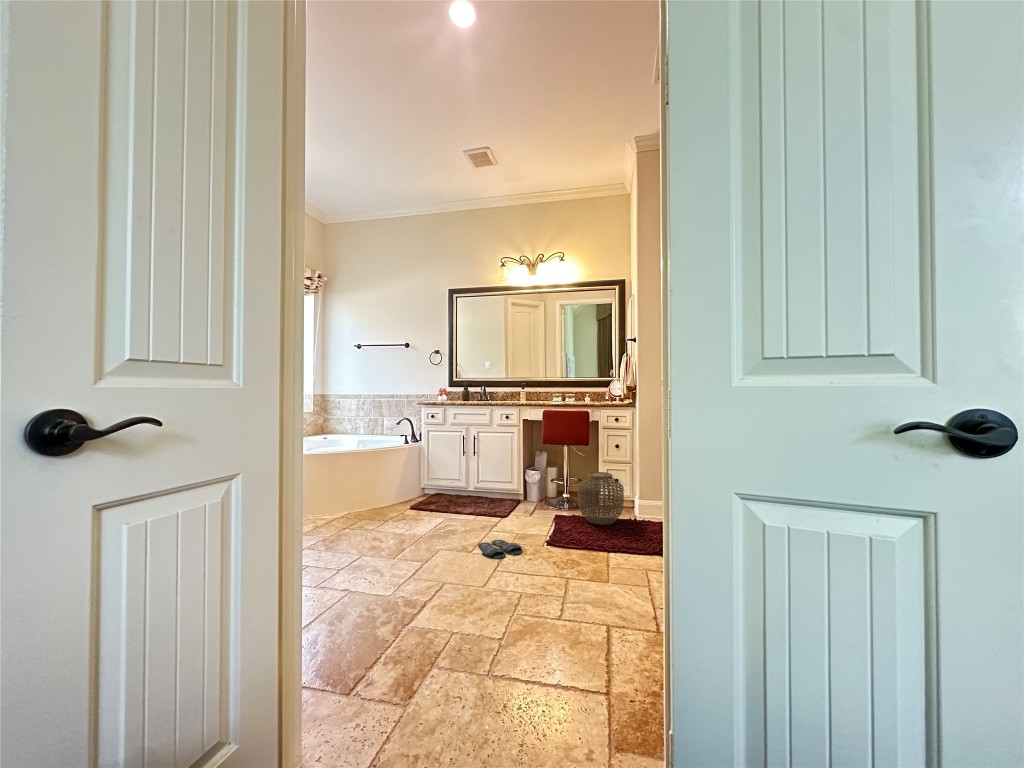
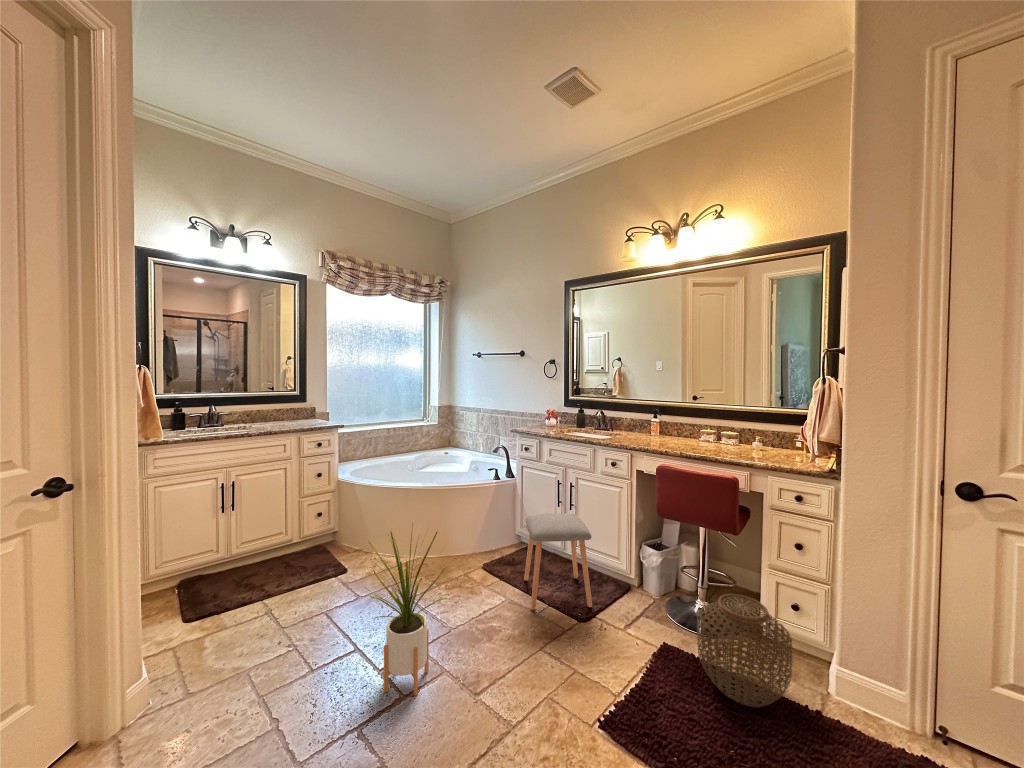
house plant: none [388,444,449,562] -> present [366,532,447,696]
stool: none [448,455,504,520] -> present [524,513,592,611]
slippers: present [478,540,522,559] -> none [484,682,549,744]

